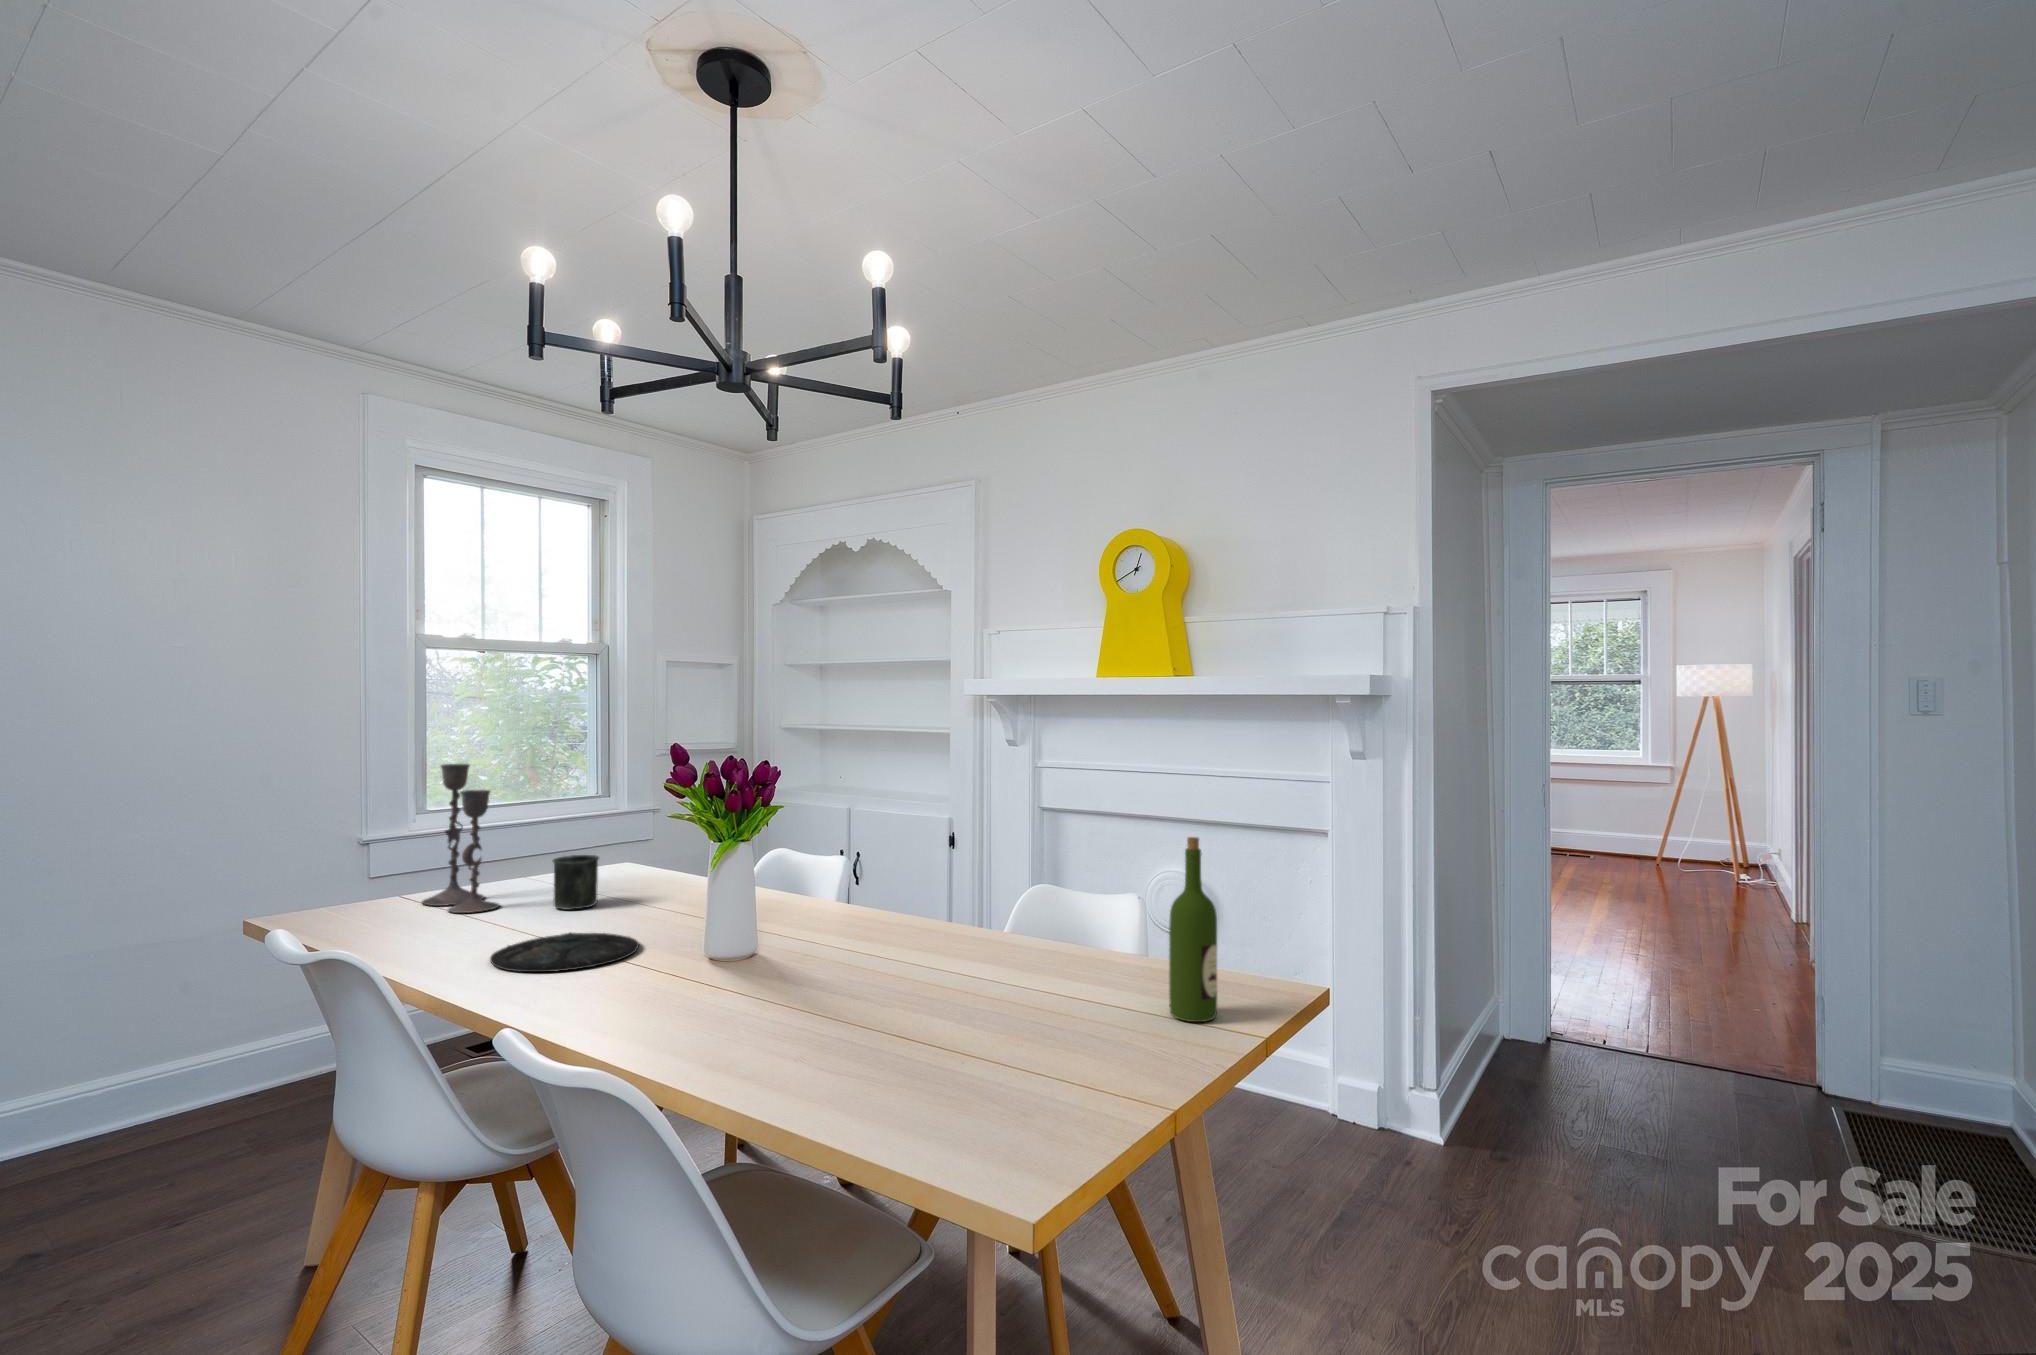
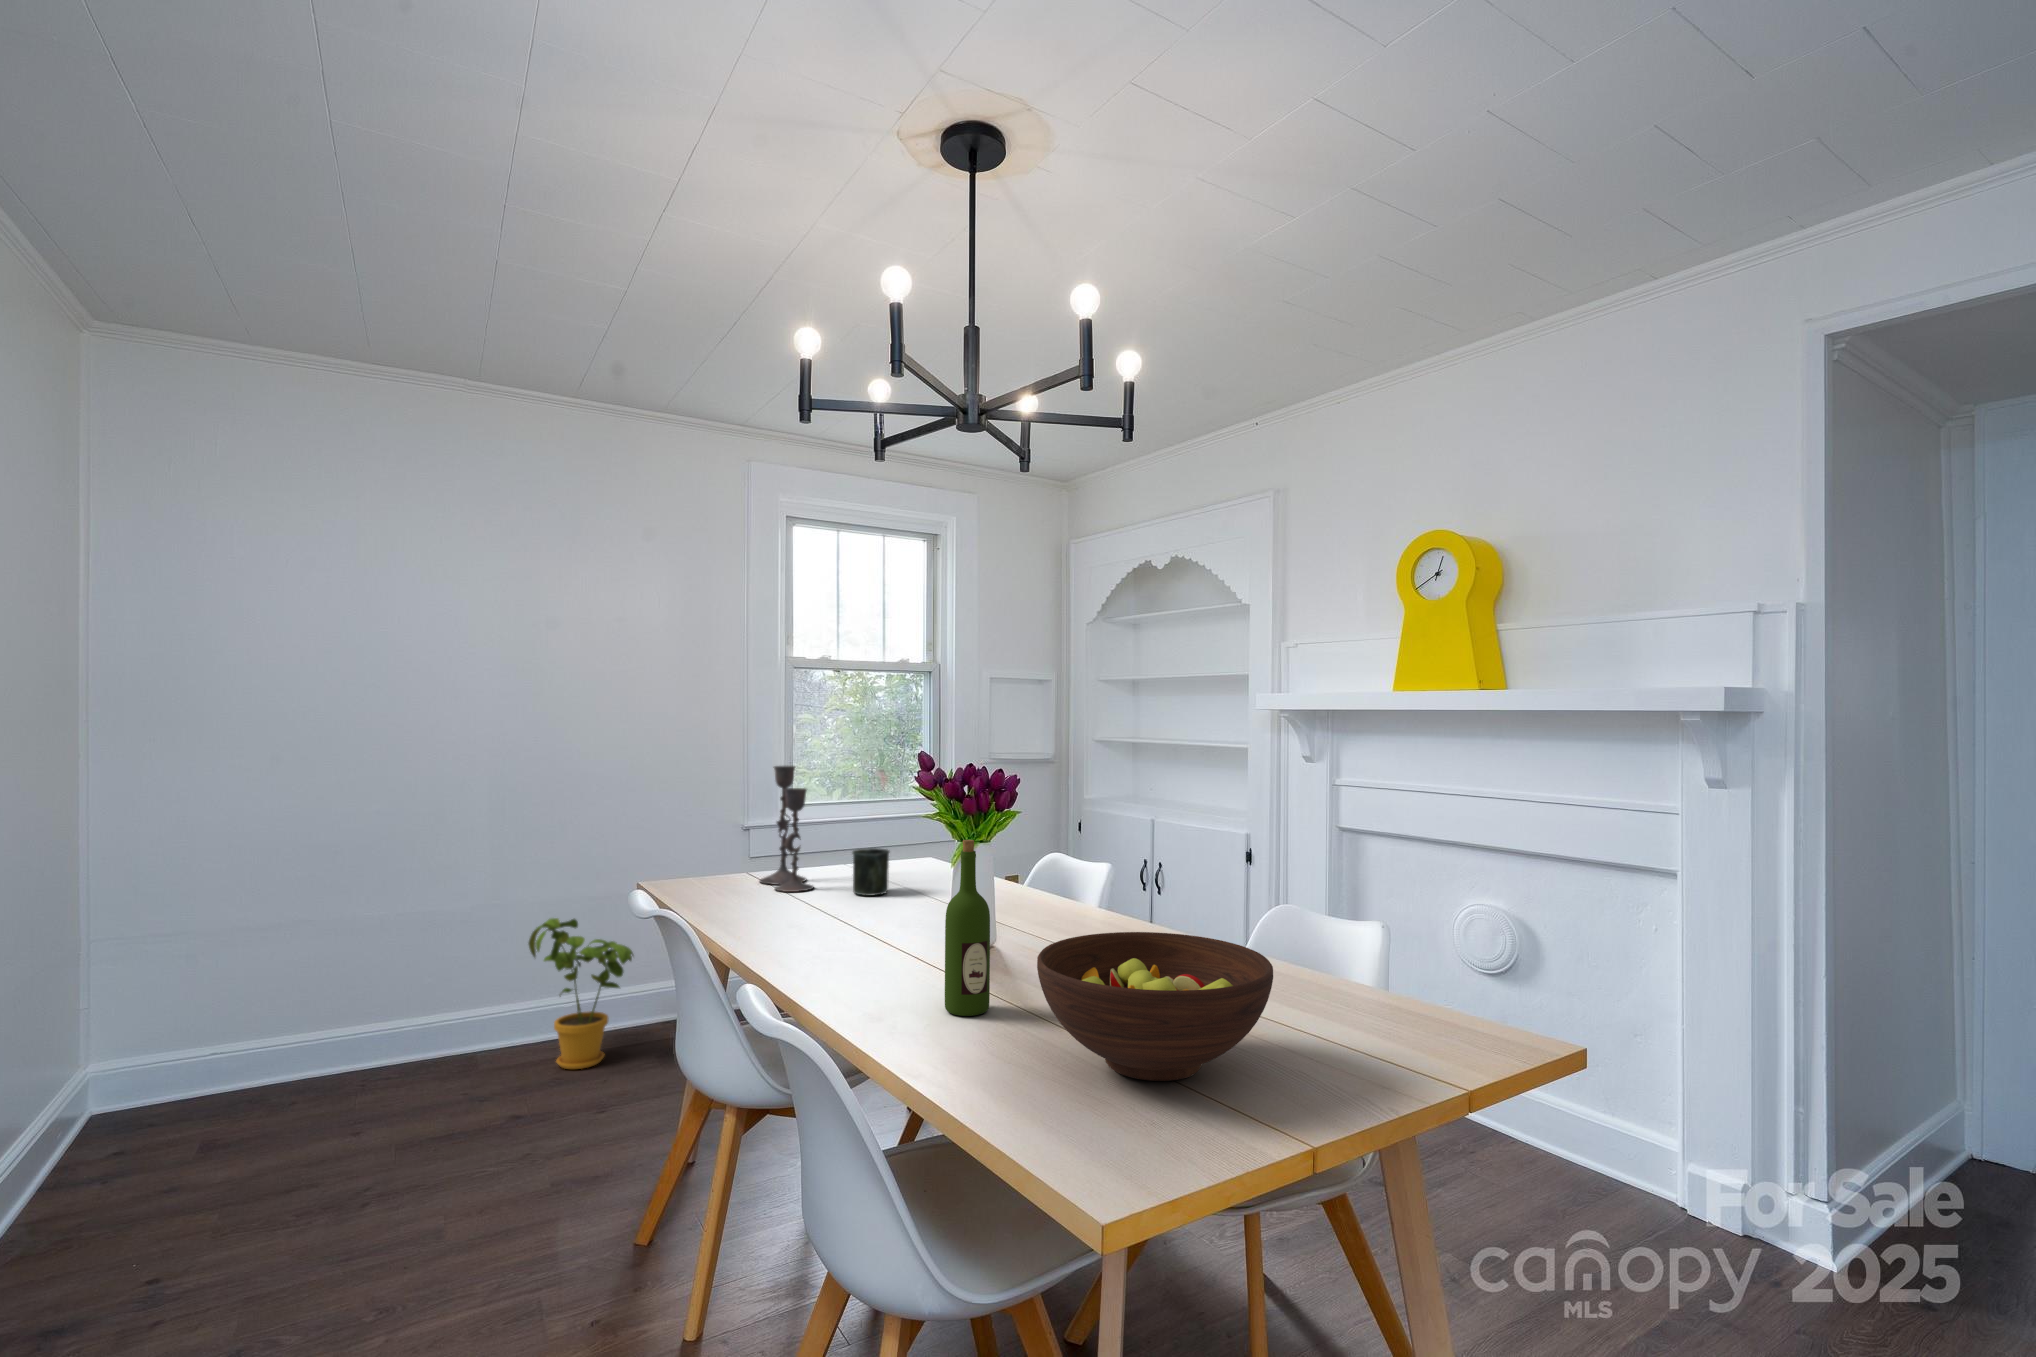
wine bottle: present [1169,837,1217,1022] -> present [945,840,990,1016]
fruit bowl: none [870,922,1107,1072] -> present [1037,932,1273,1081]
plate: present [490,932,639,972] -> none [783,914,902,946]
house plant: none [41,972,212,1169] -> present [528,918,633,1069]

